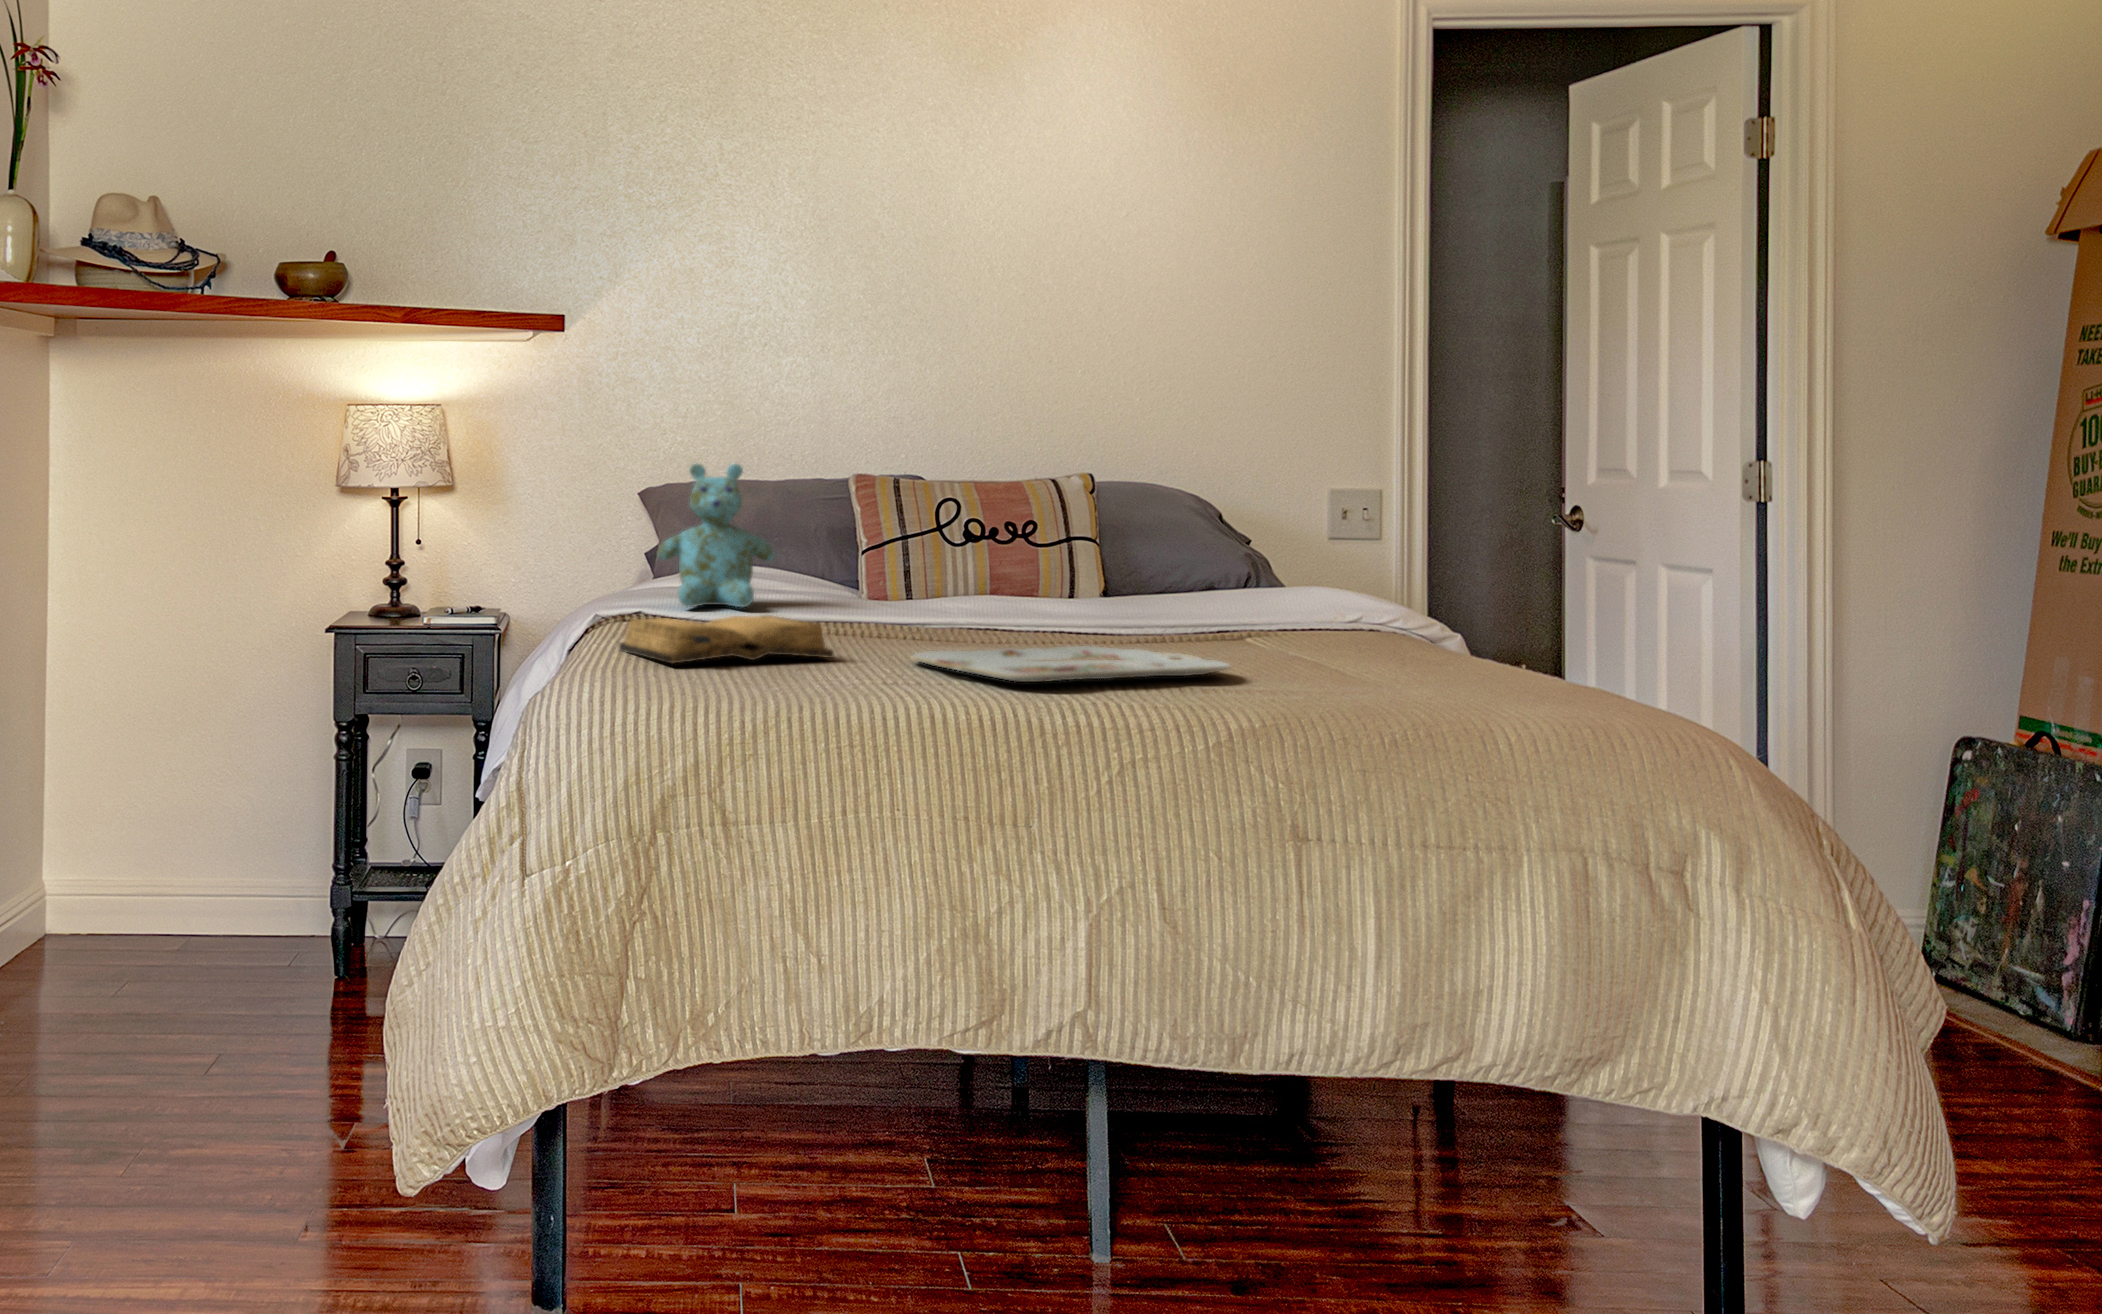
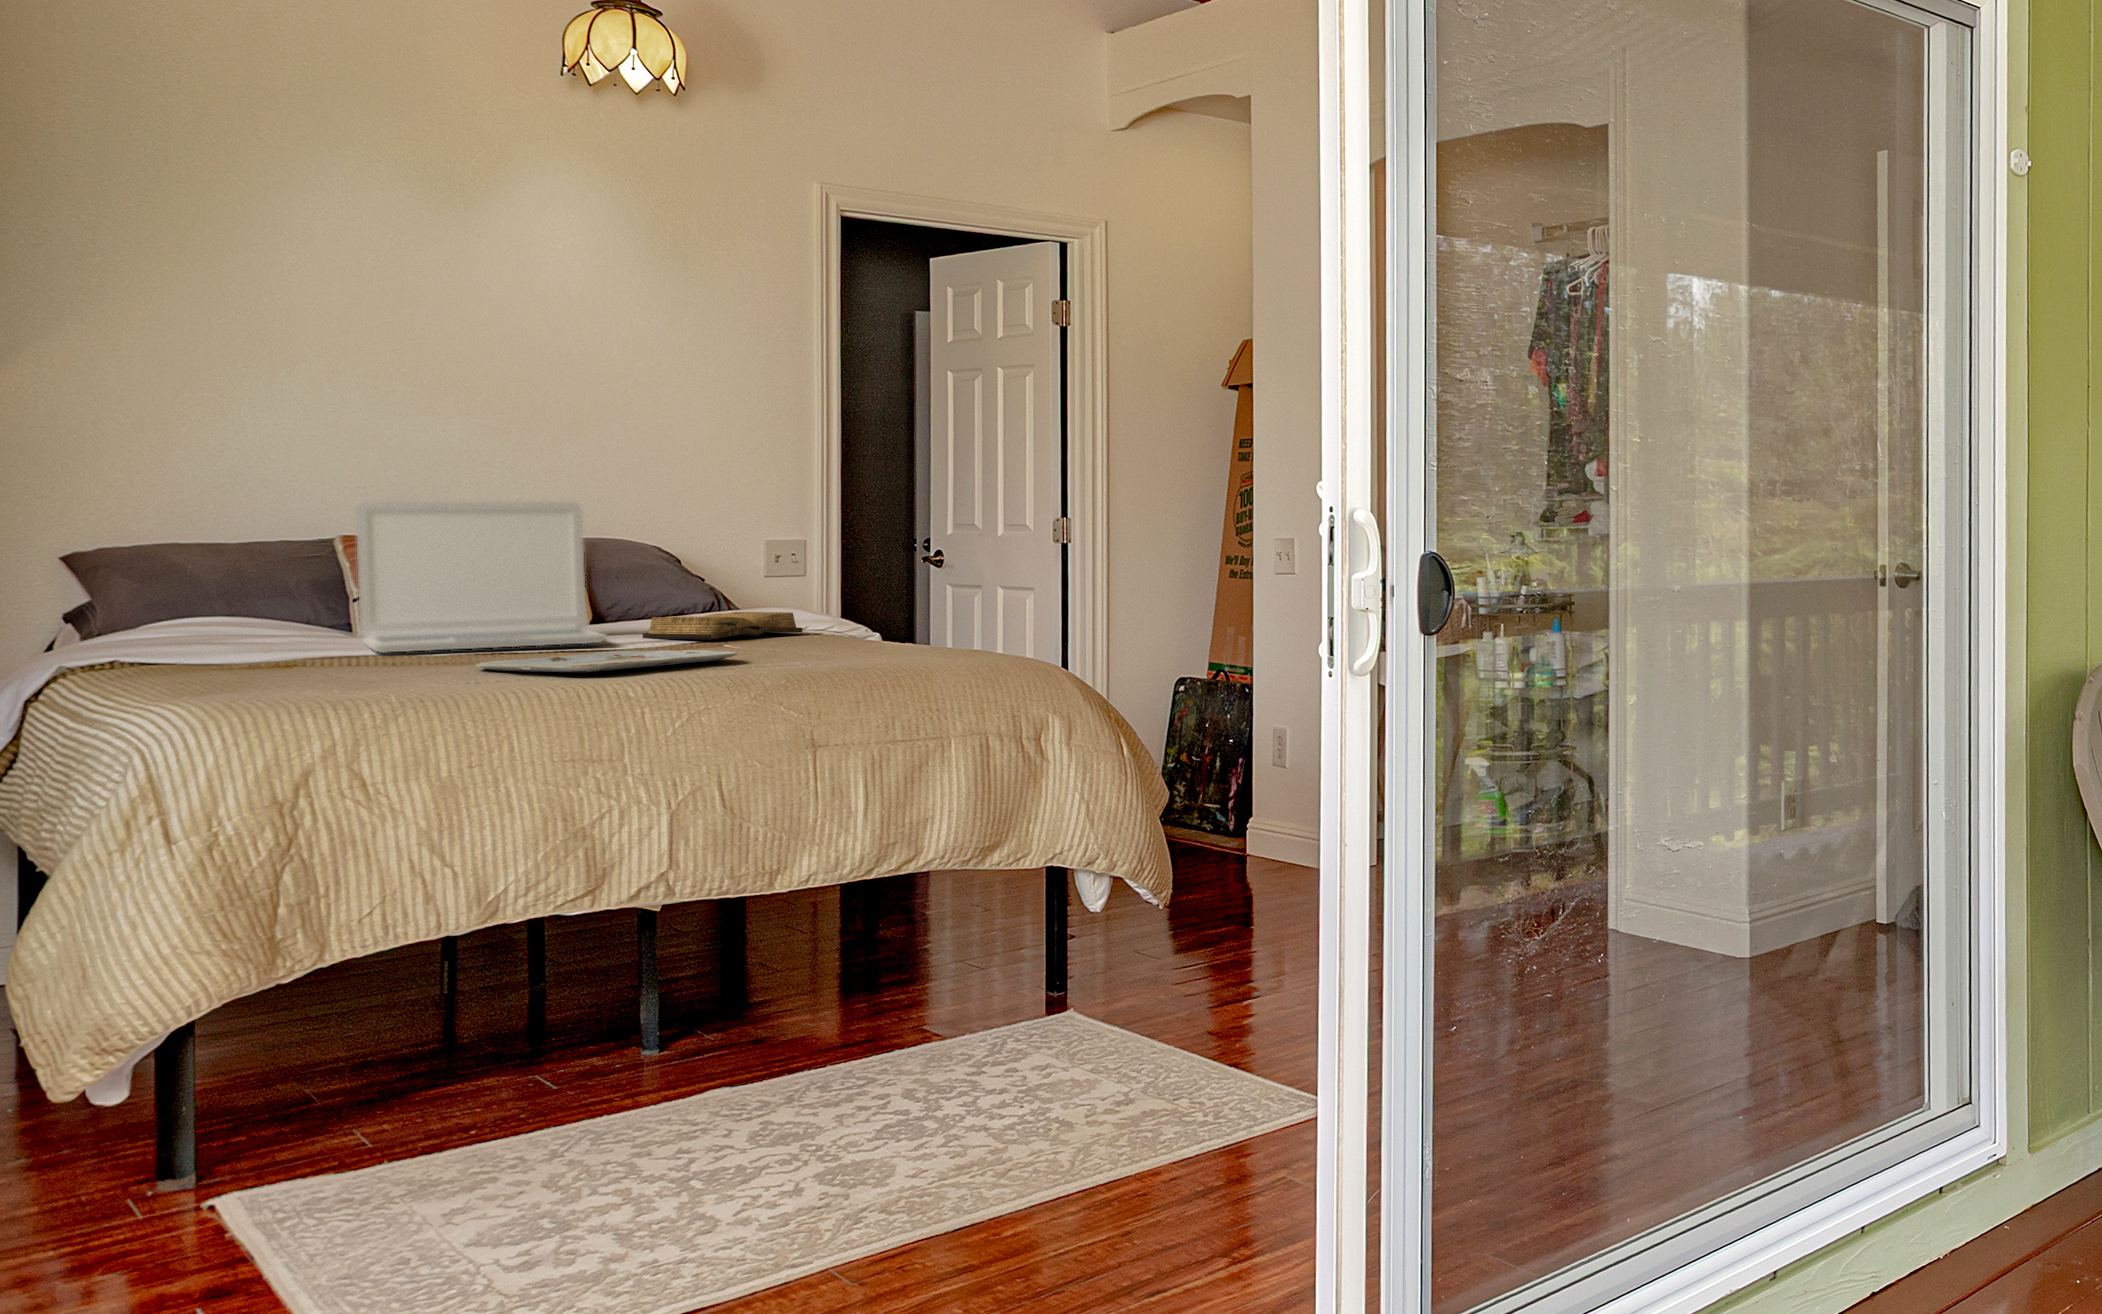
laptop: none [833,437,1087,629] -> present [356,502,606,653]
stuffed bear: present [658,463,775,607] -> none [147,525,284,650]
diary: present [619,615,834,663] -> present [643,612,802,640]

